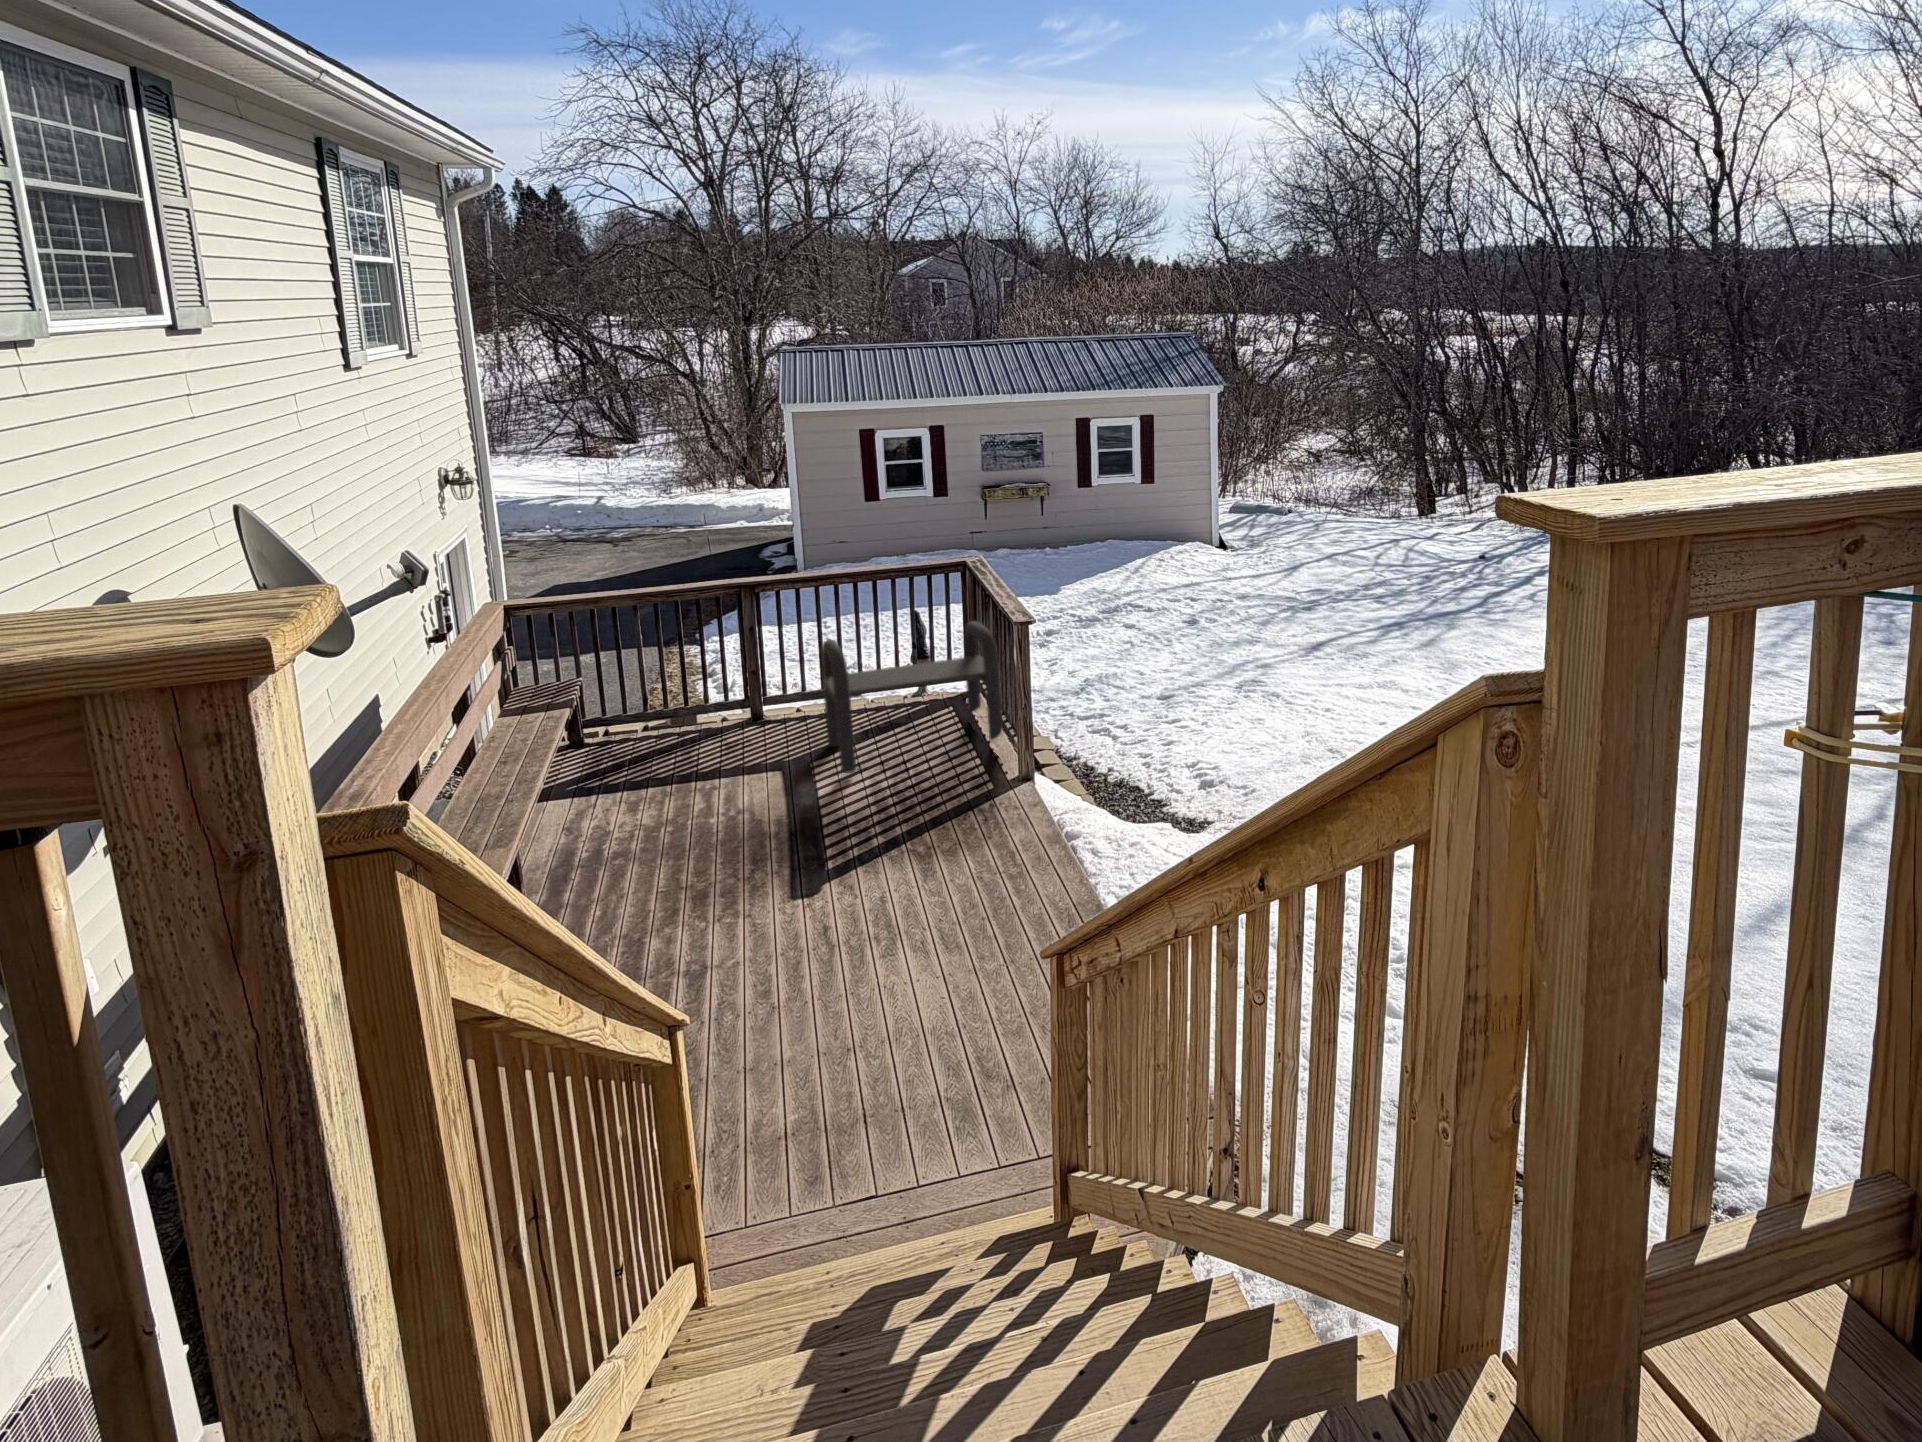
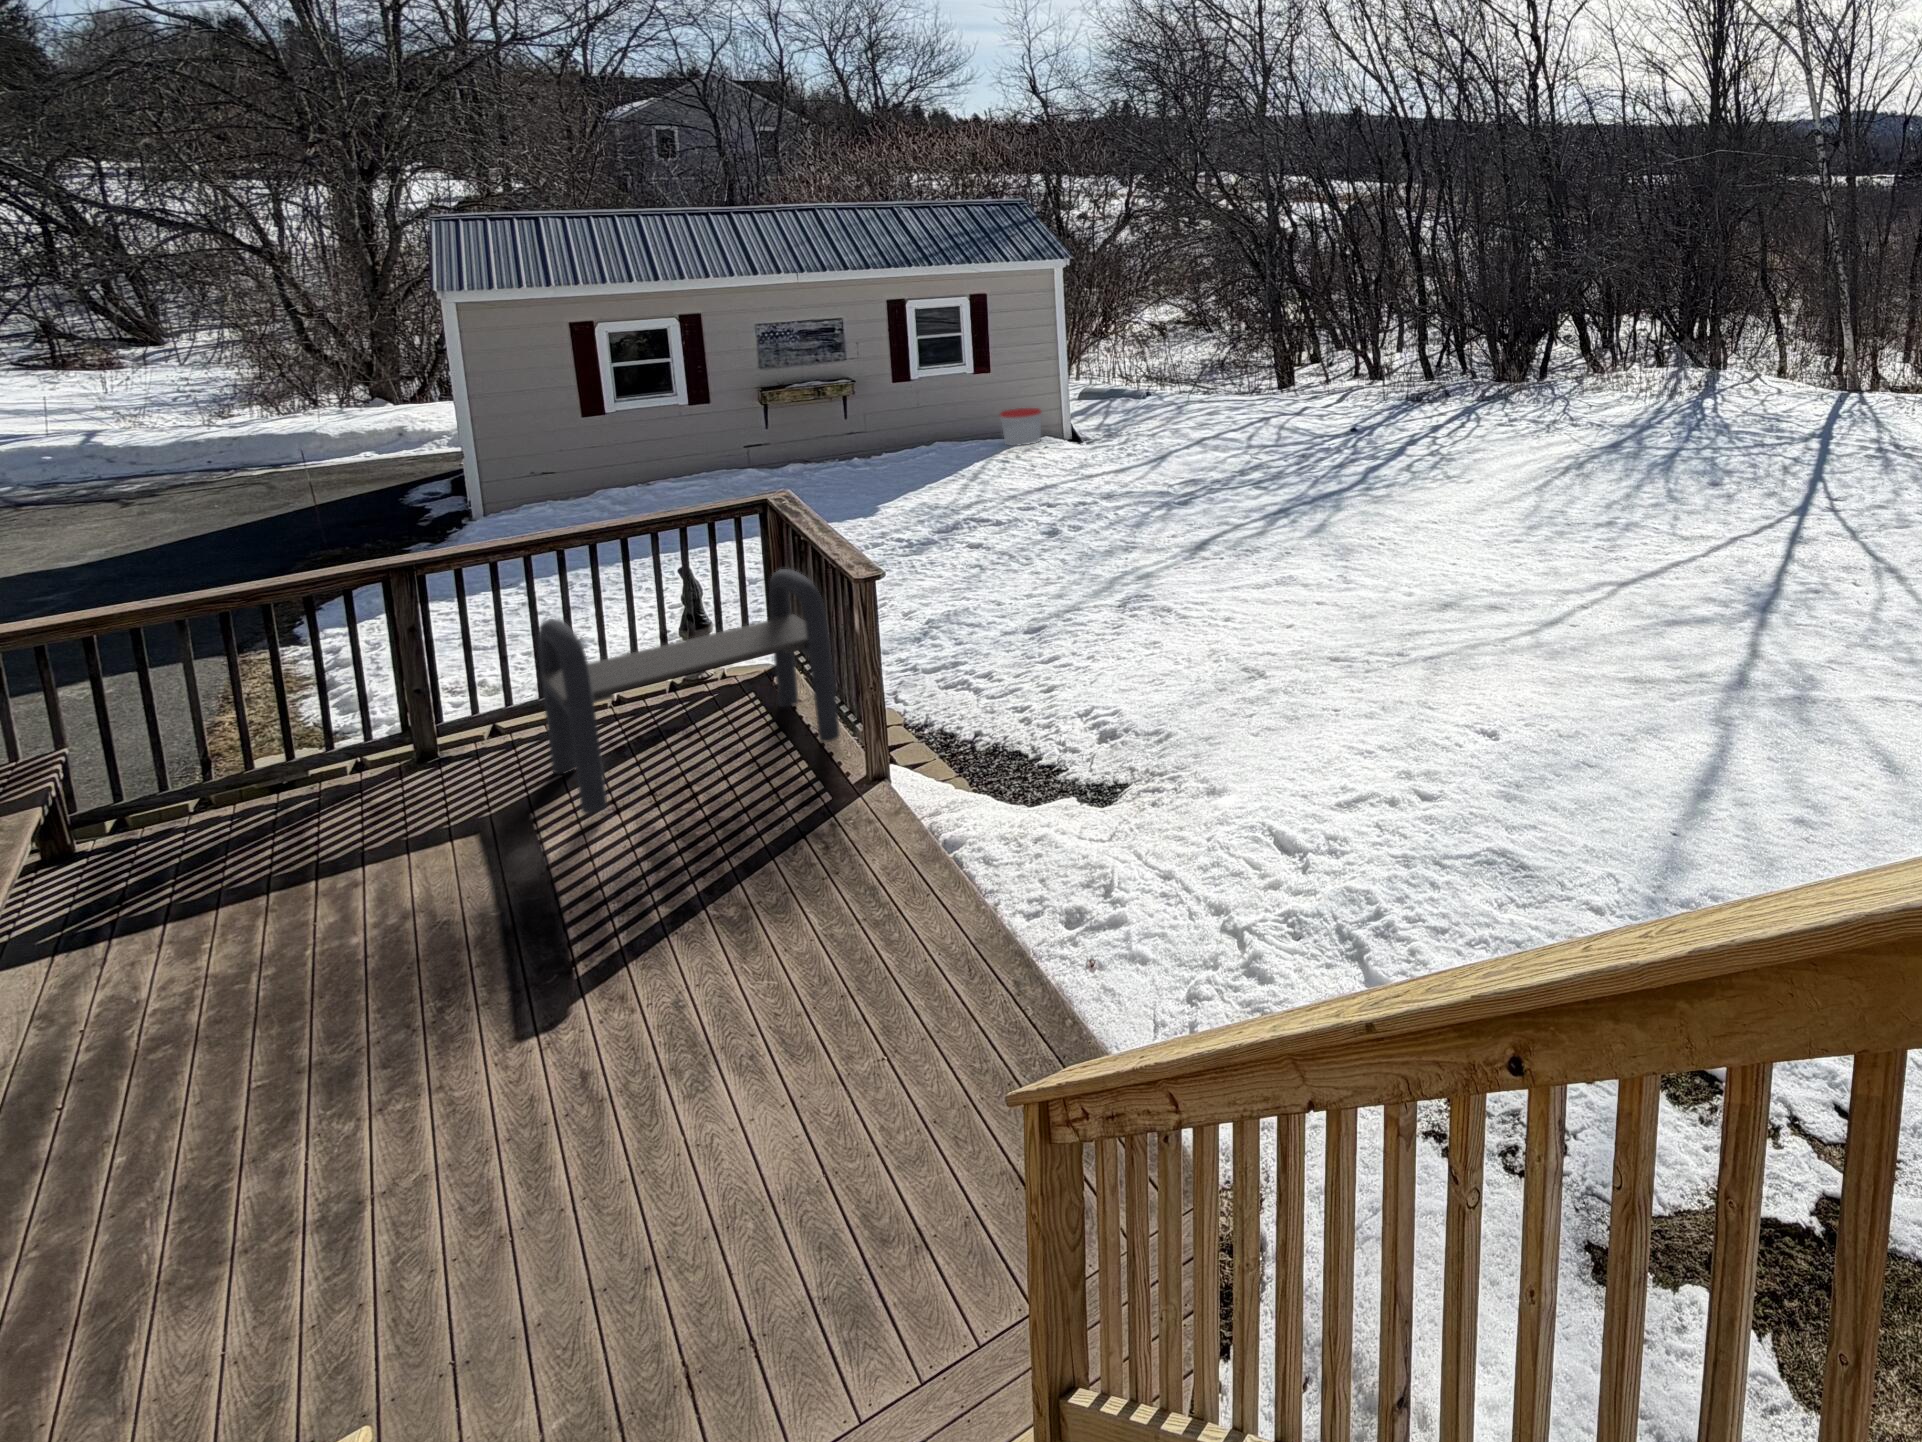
bucket: none [1170,518,1204,550] -> present [1000,408,1042,446]

